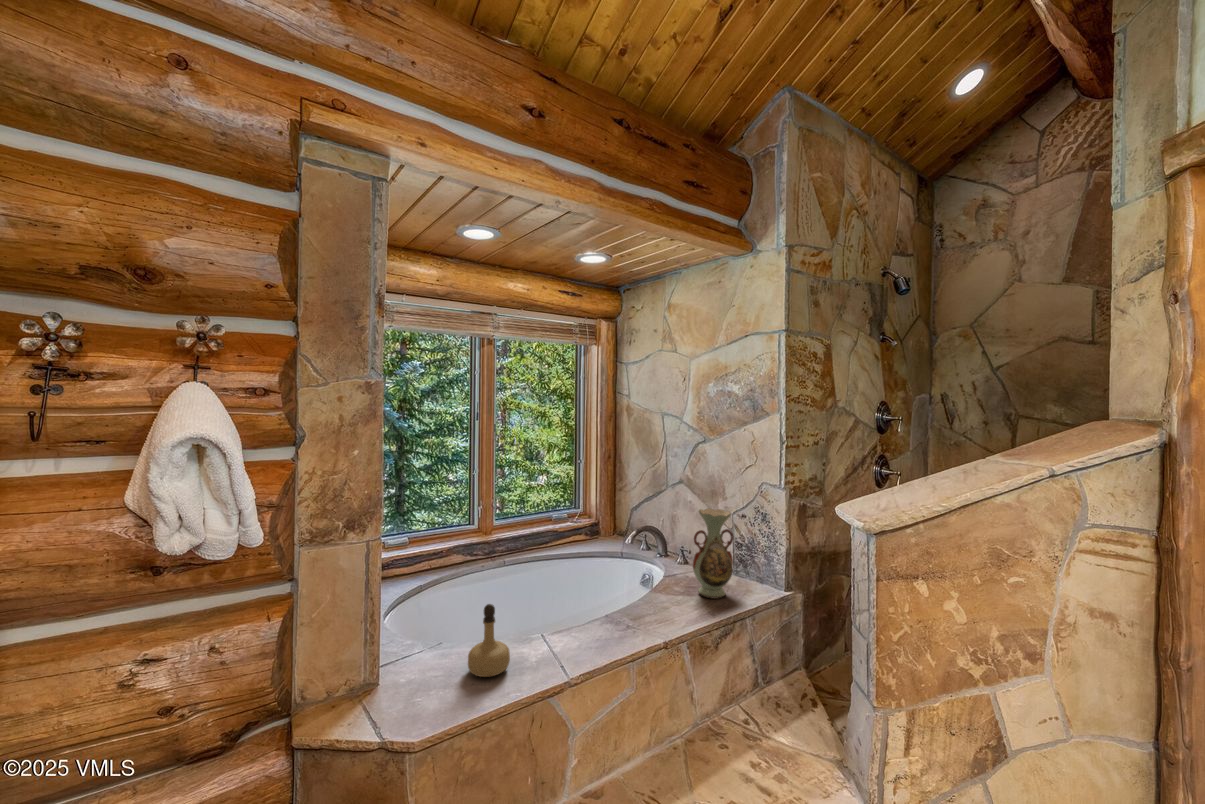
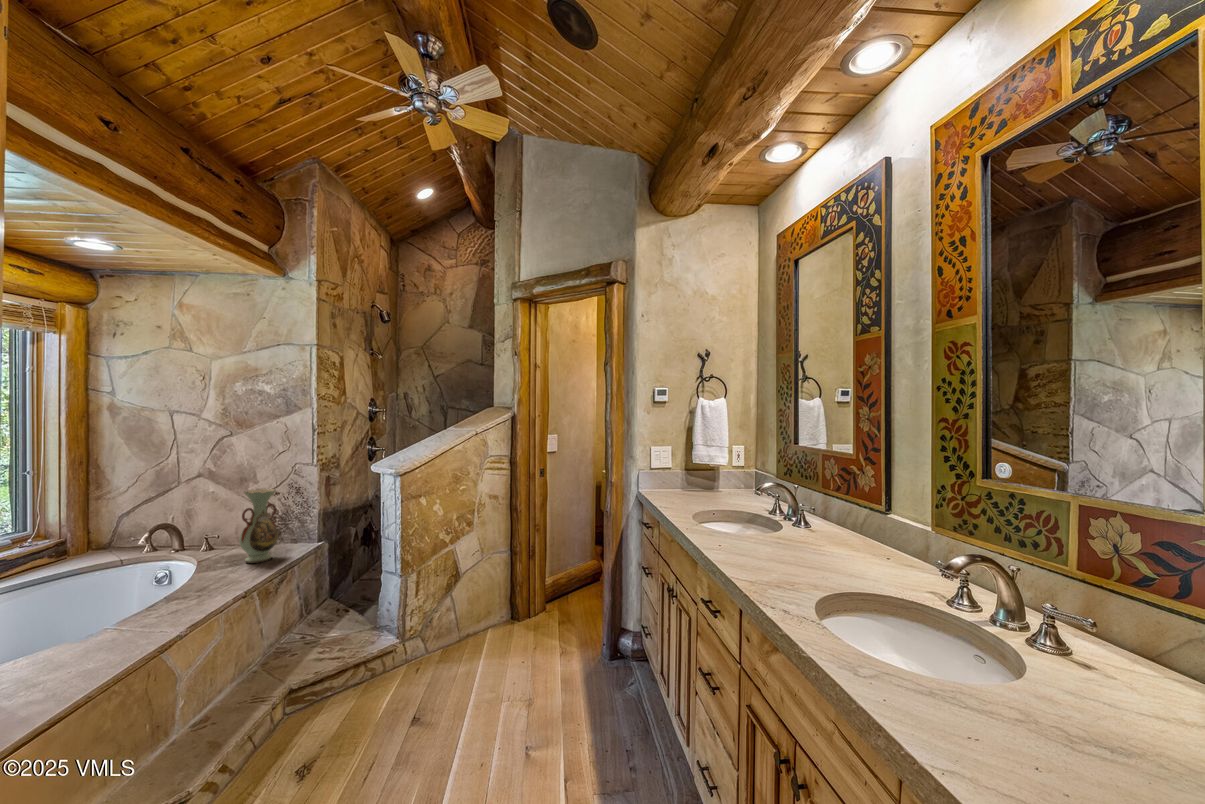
perfume bottle: present [468,604,510,677] -> none [43,597,102,669]

